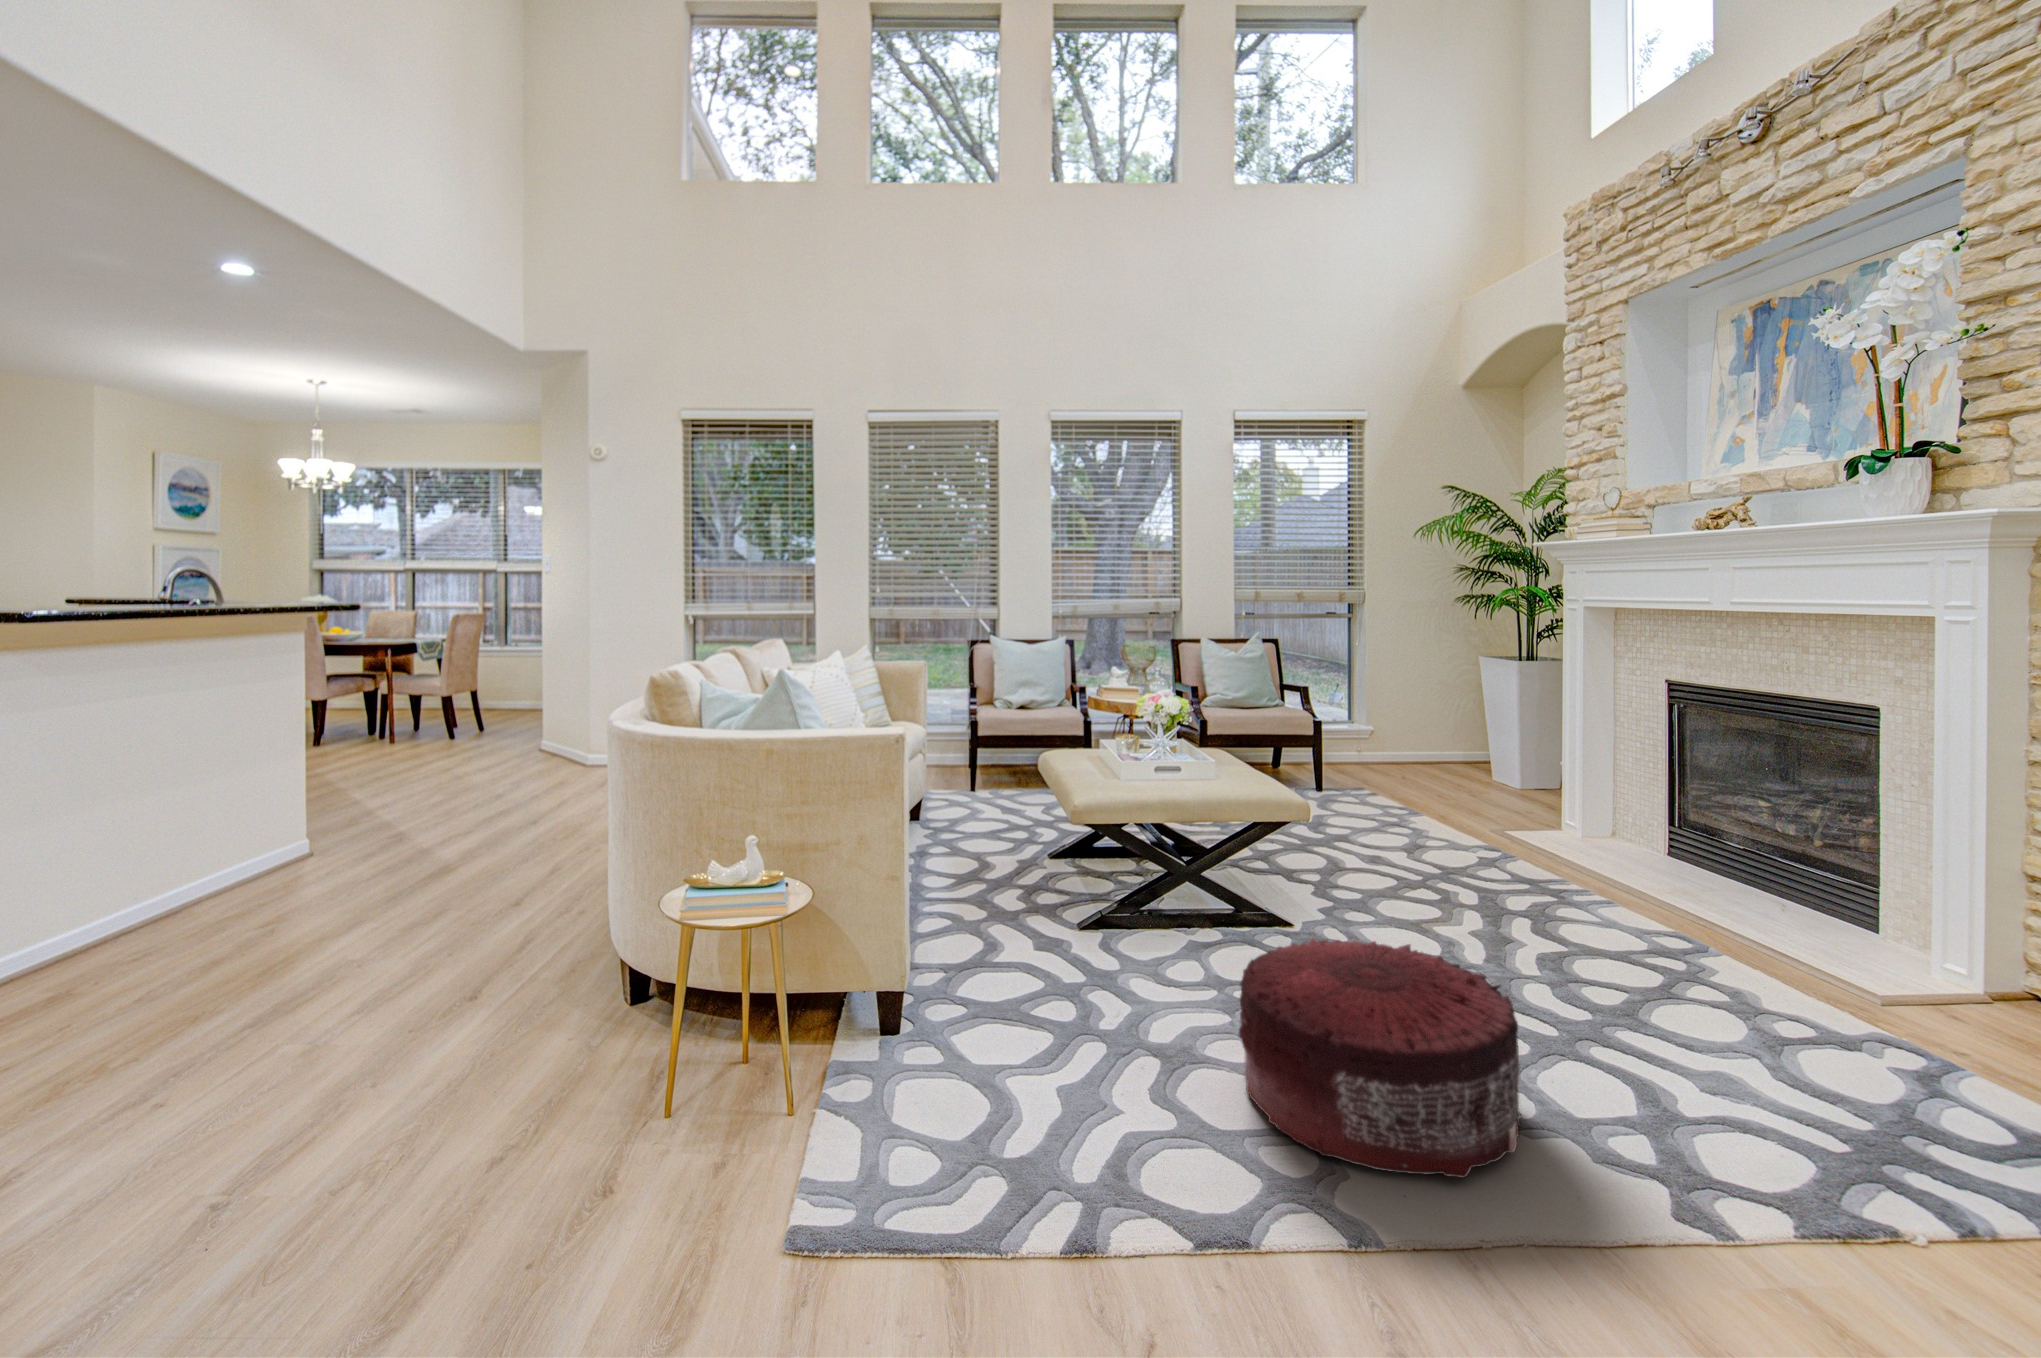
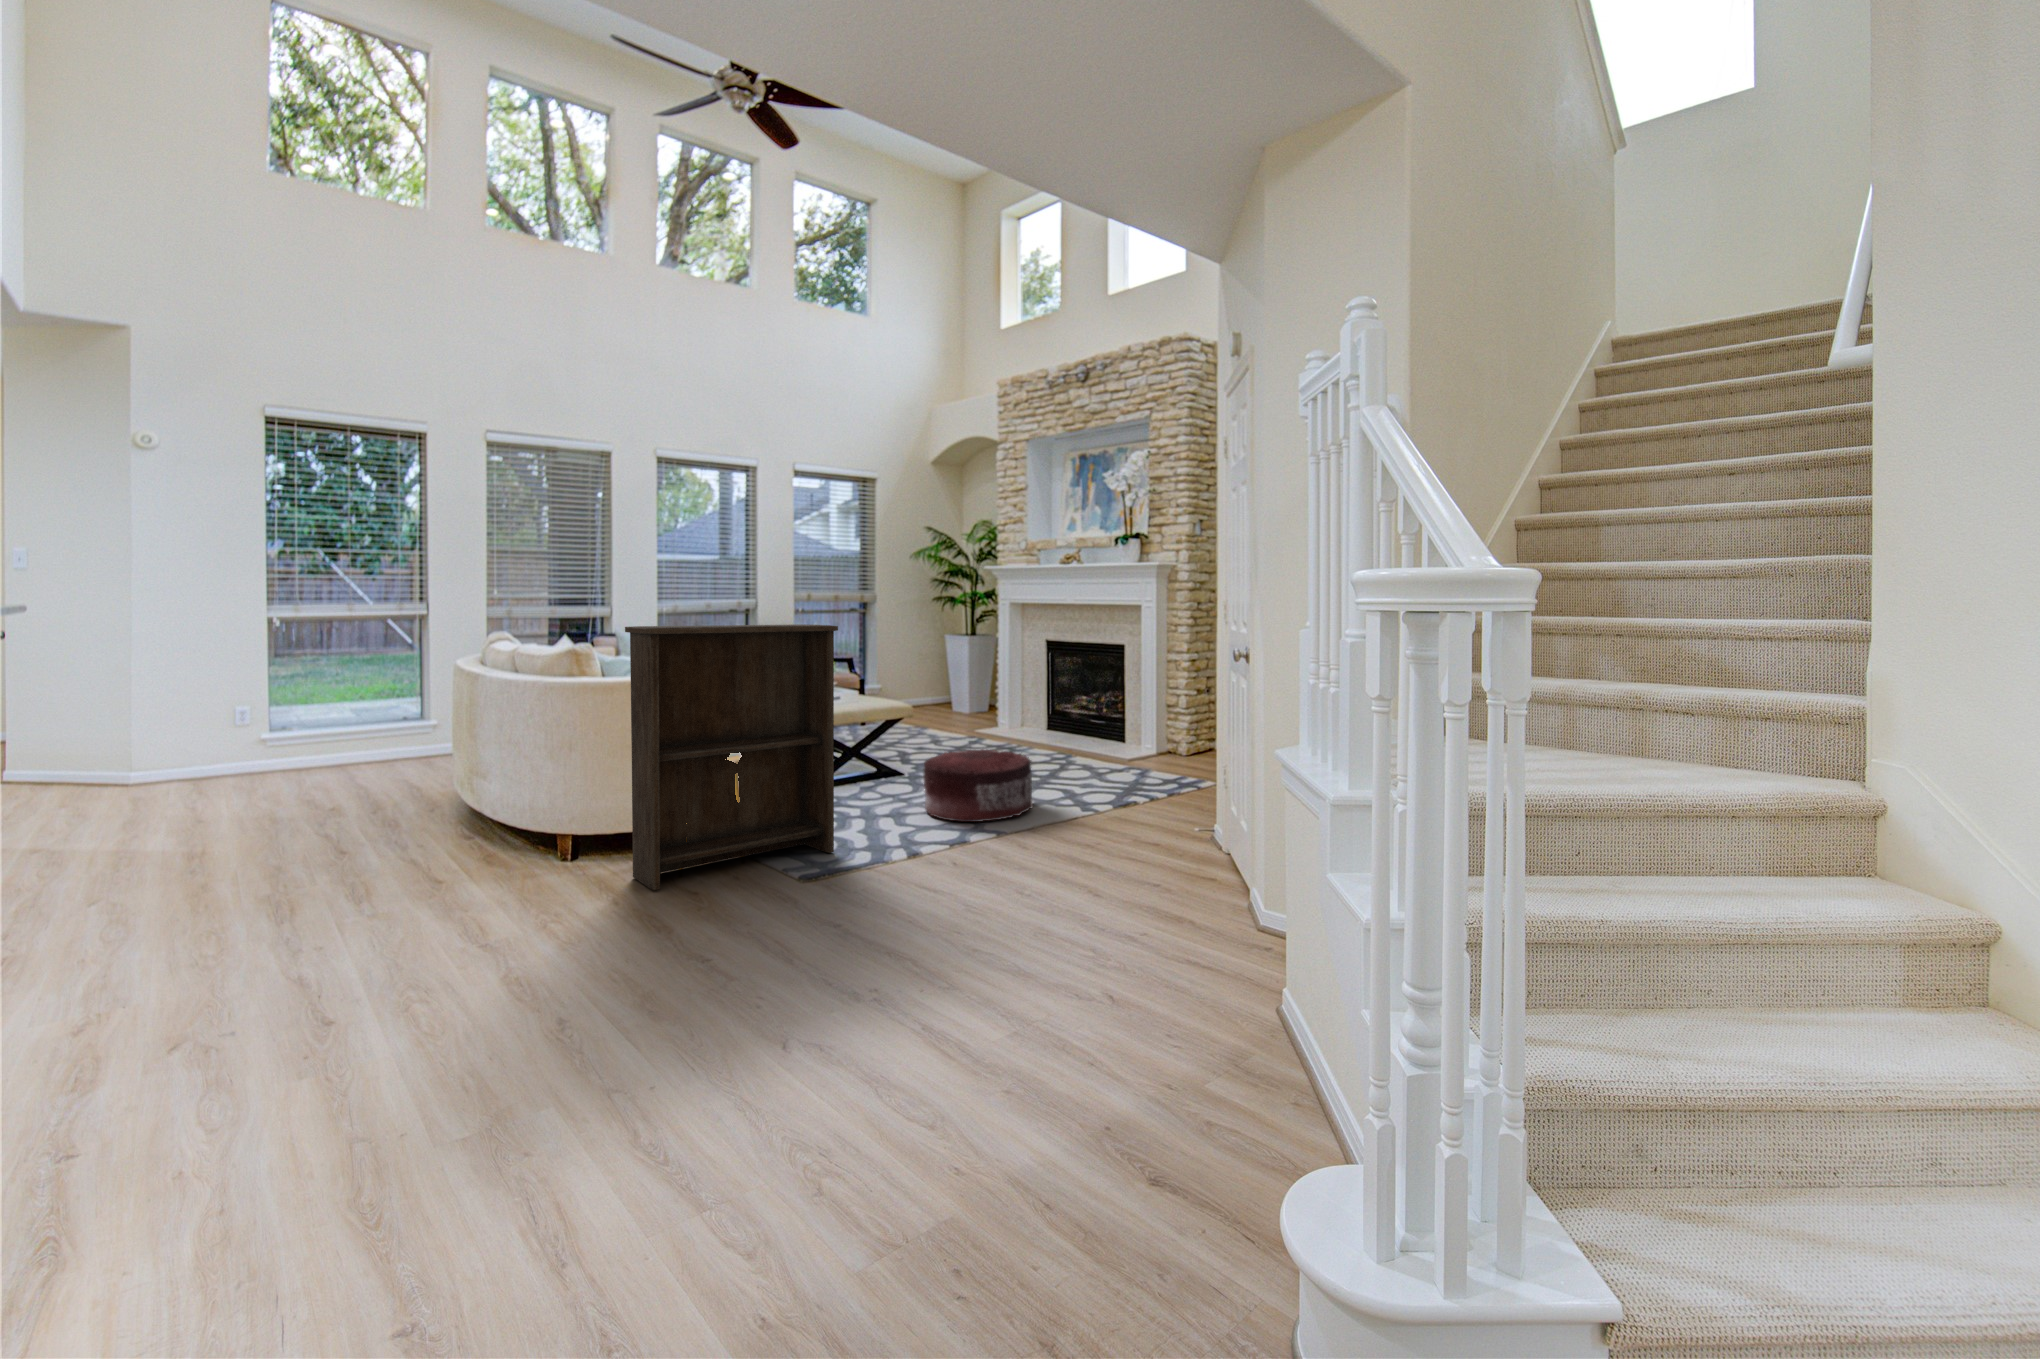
bookshelf: none [551,663,961,1179] -> present [625,624,838,890]

